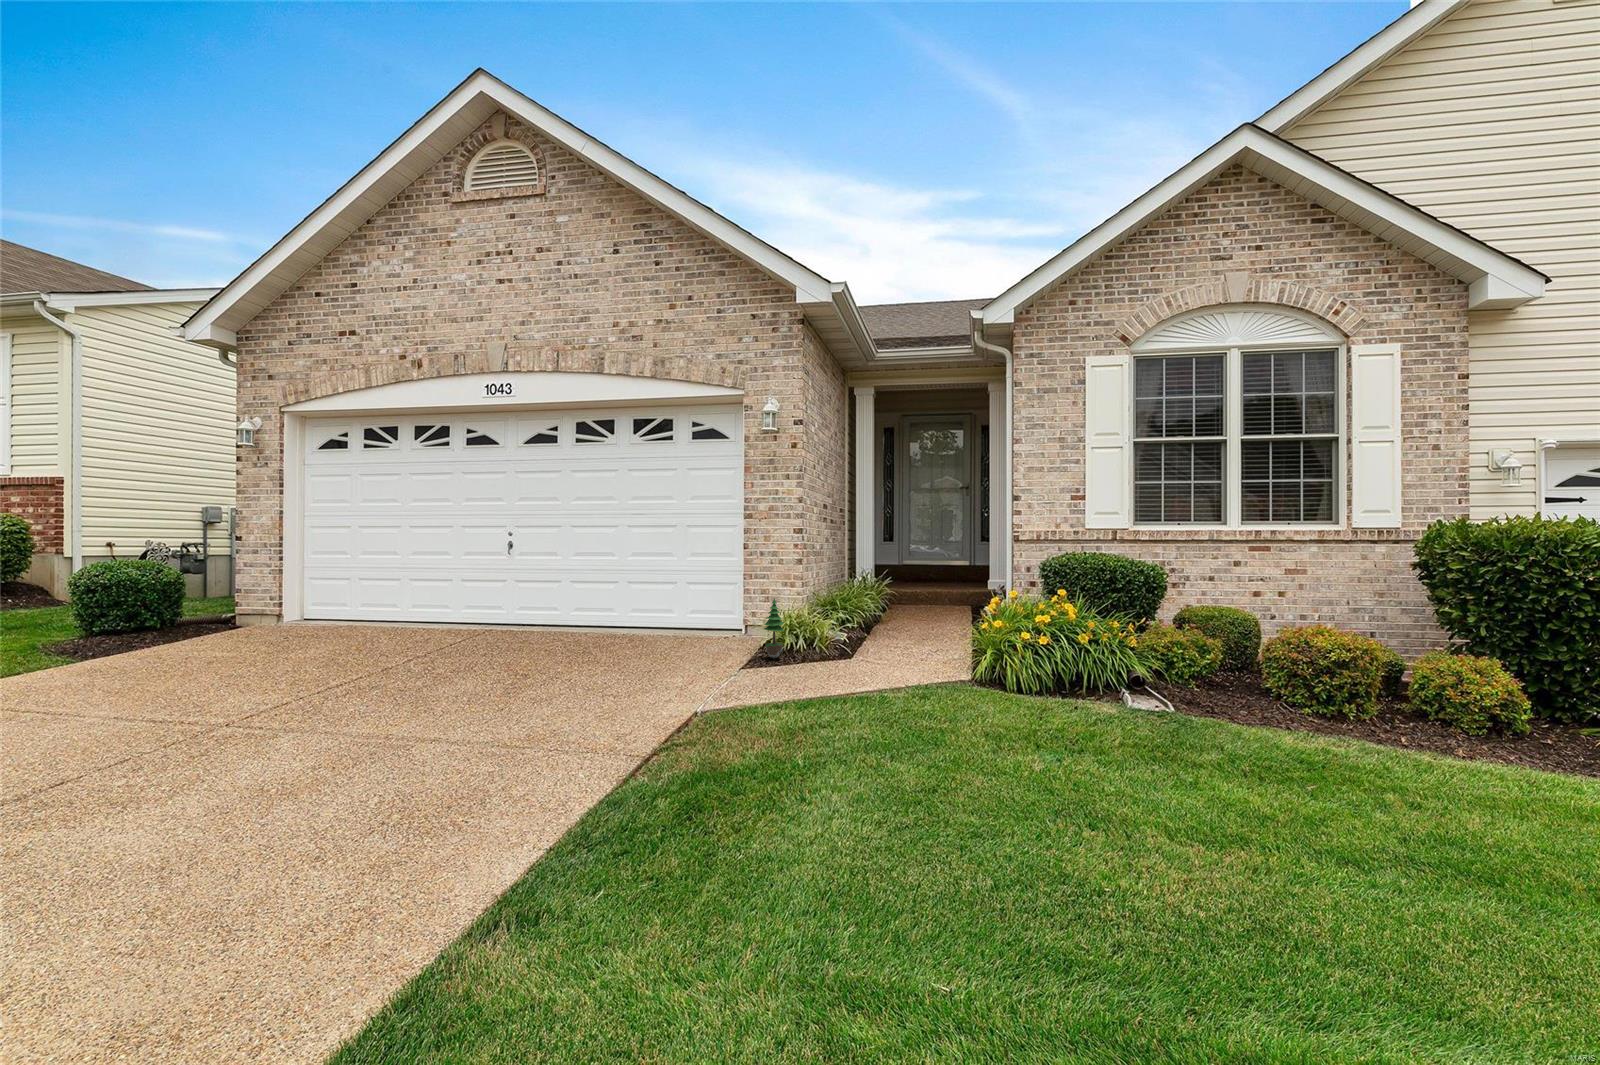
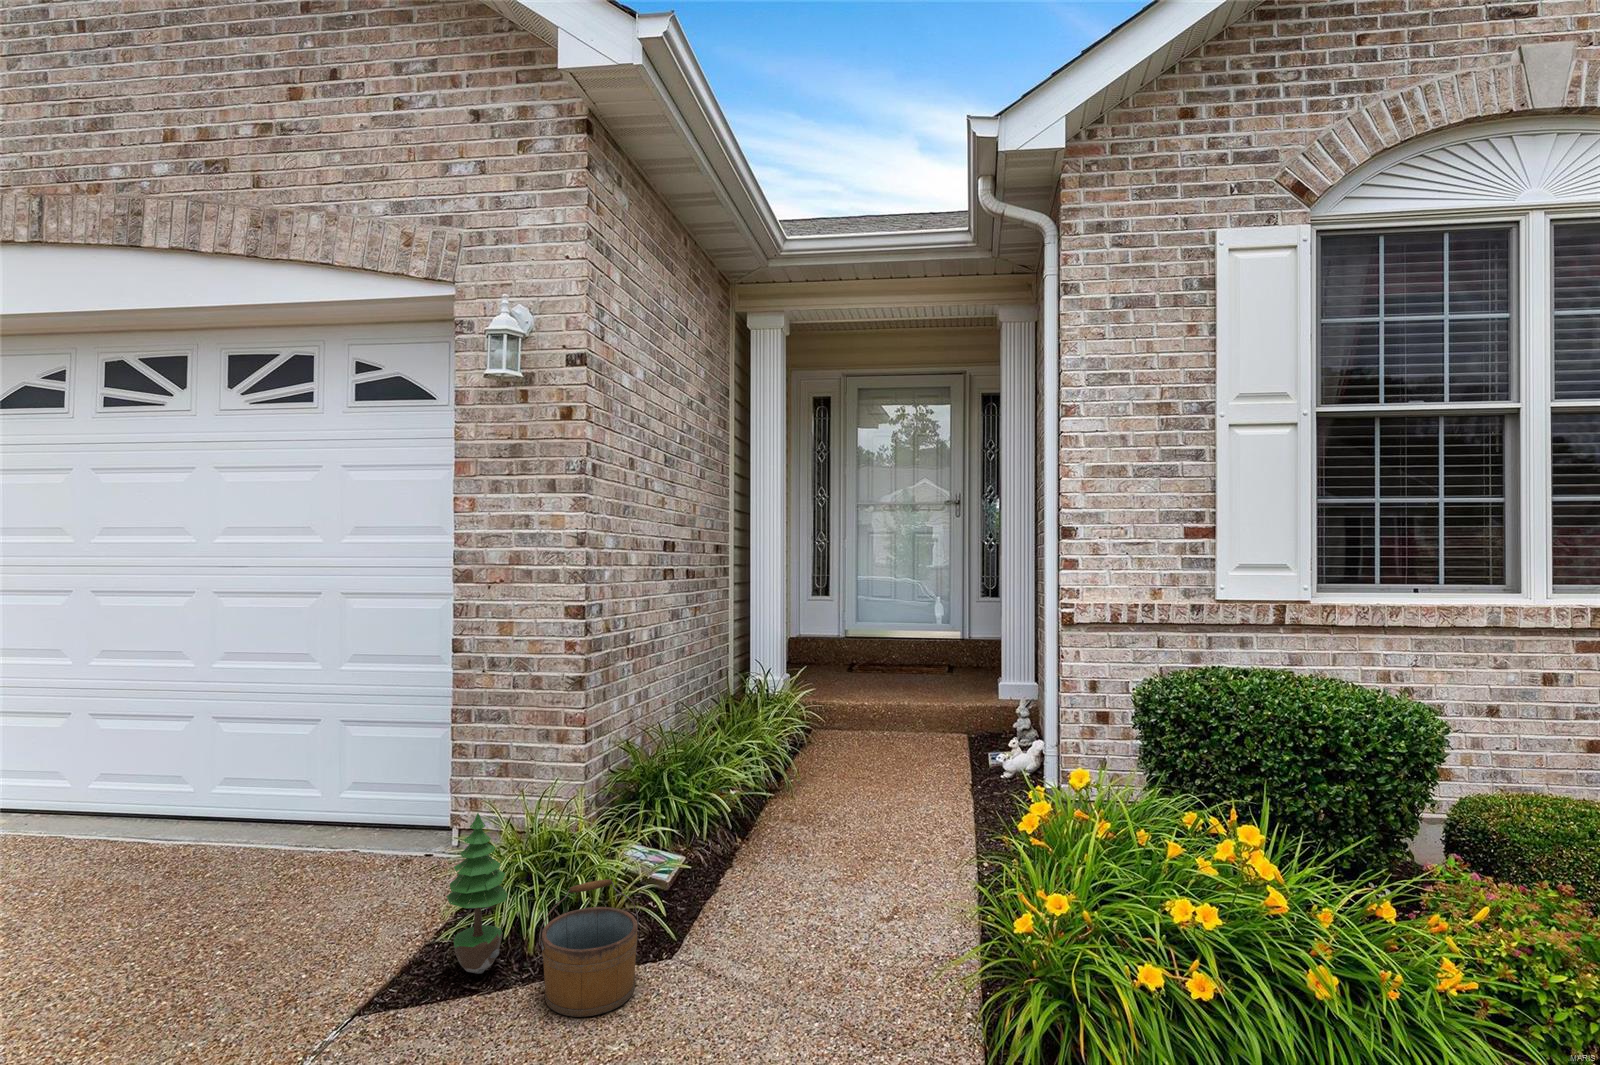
bucket: none [801,621,835,665] -> present [539,879,638,1017]

